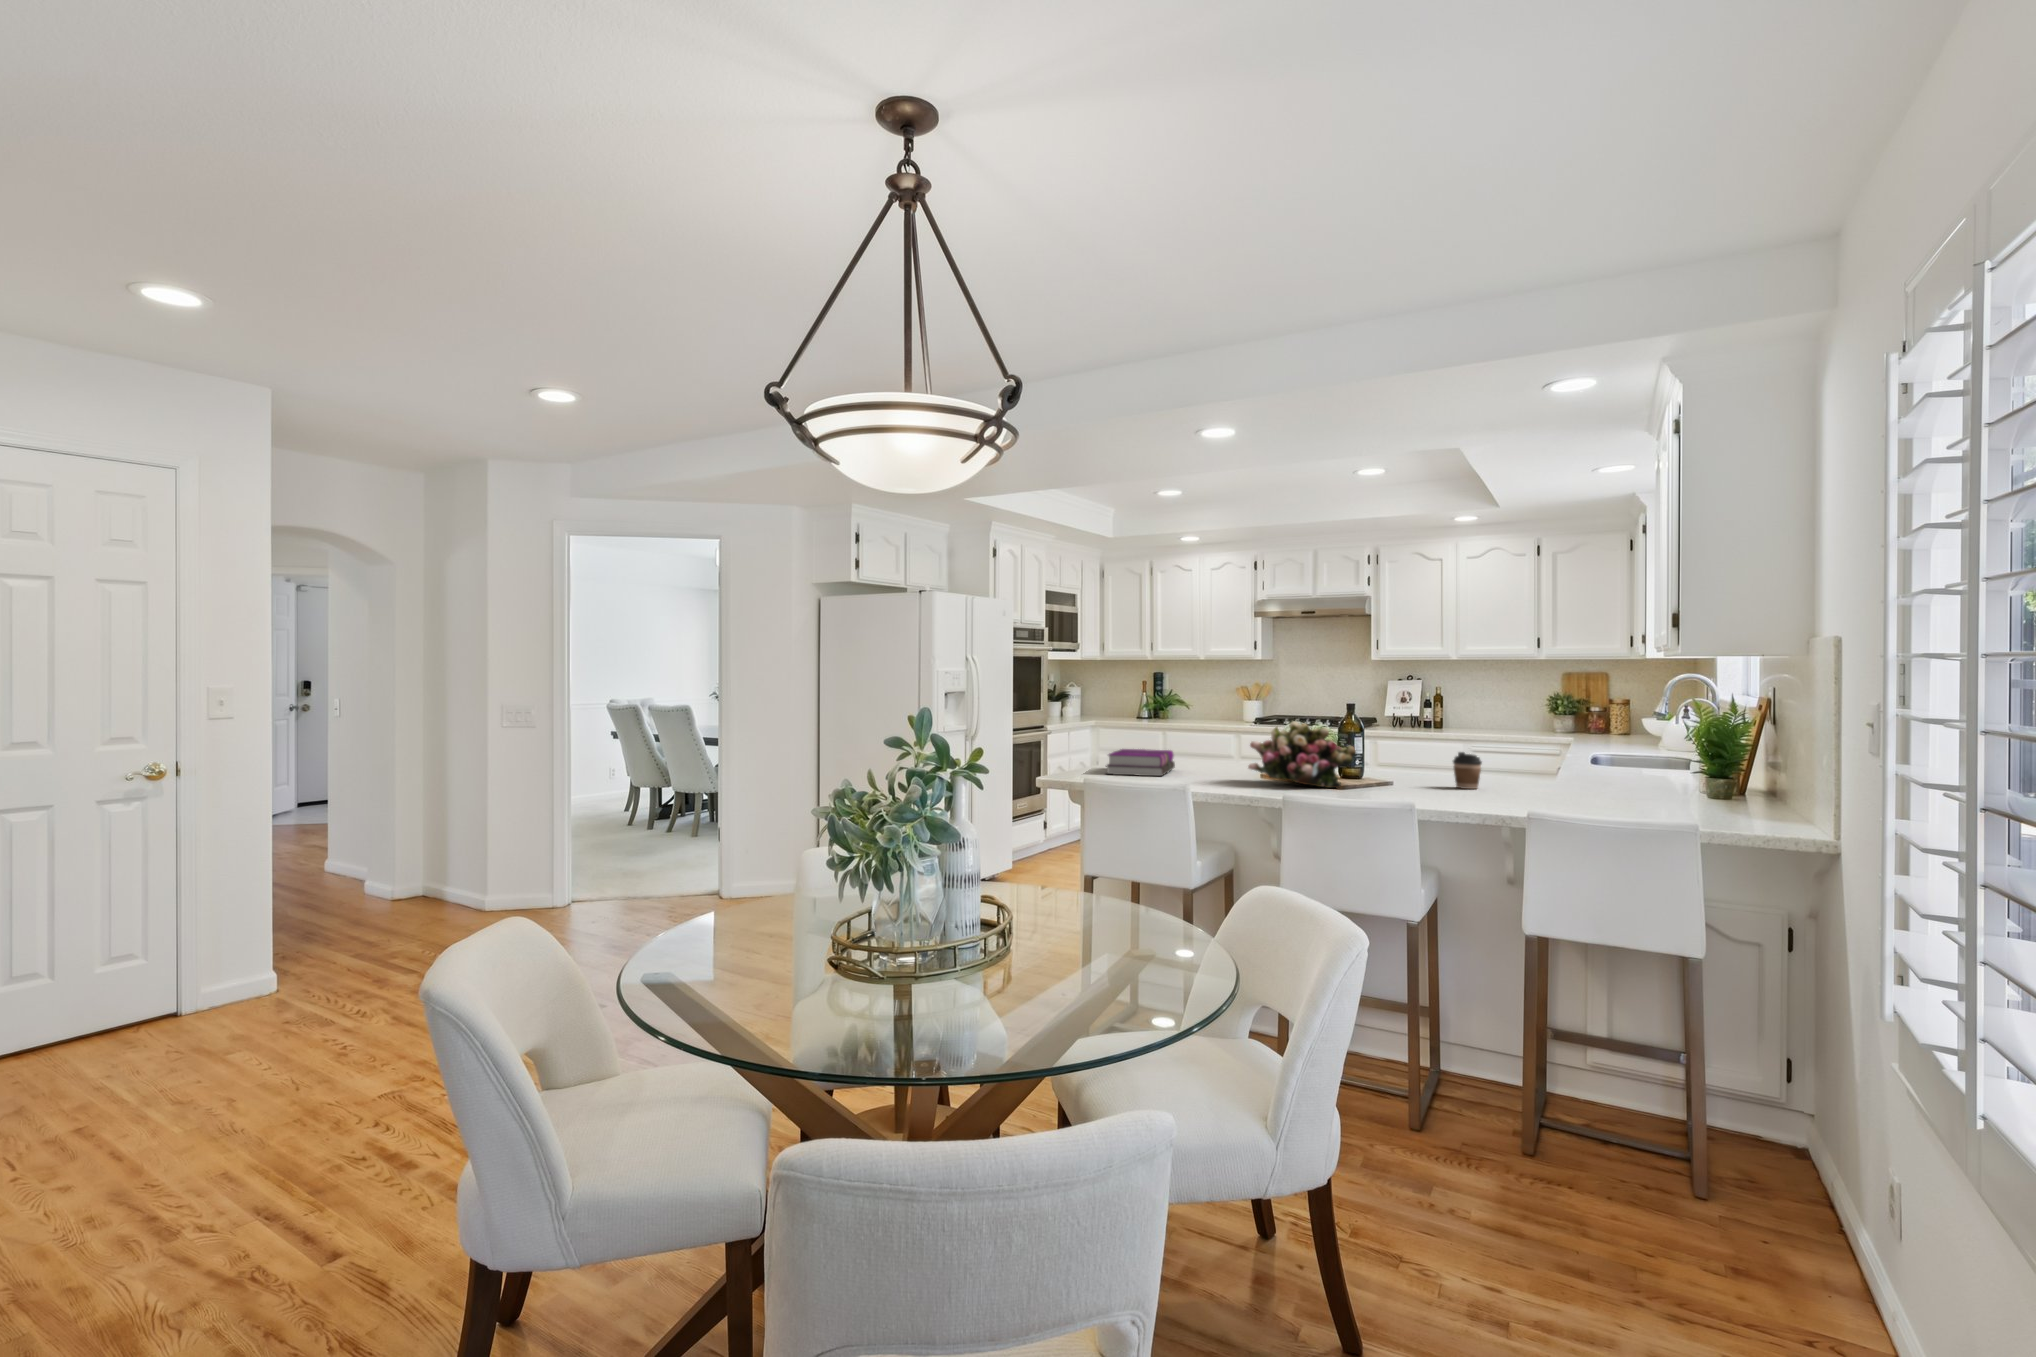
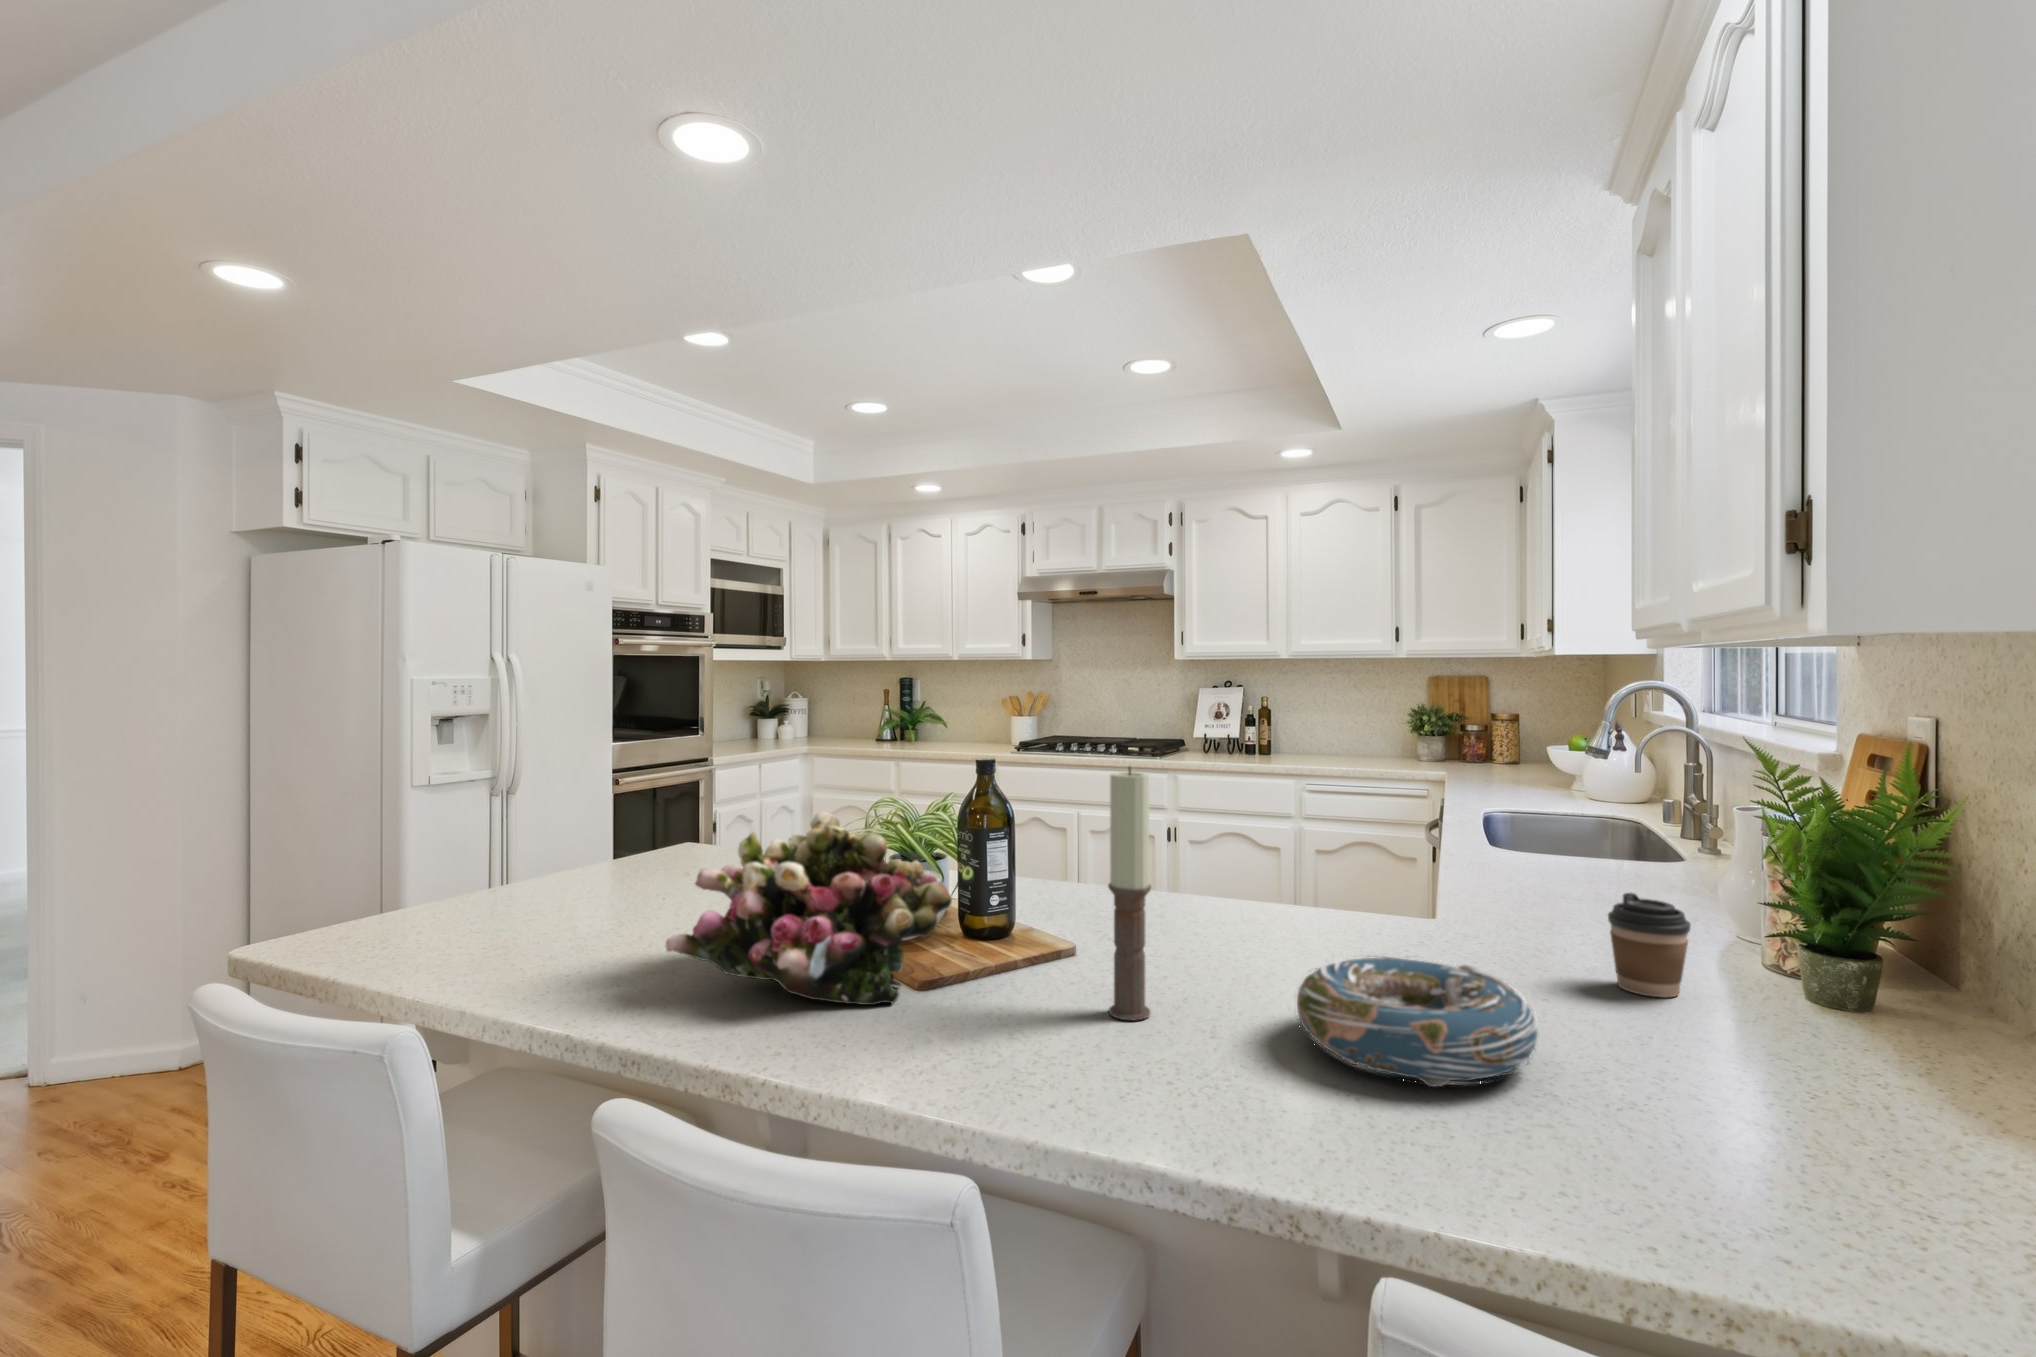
candle: none [1425,700,1442,792] -> present [1108,767,1151,1020]
hardback book: present [1106,749,1175,776] -> none [420,854,645,941]
coffee cup: present [1453,752,1482,789] -> present [1608,893,1691,997]
decorative bowl: none [1499,770,1589,801] -> present [1297,956,1538,1087]

